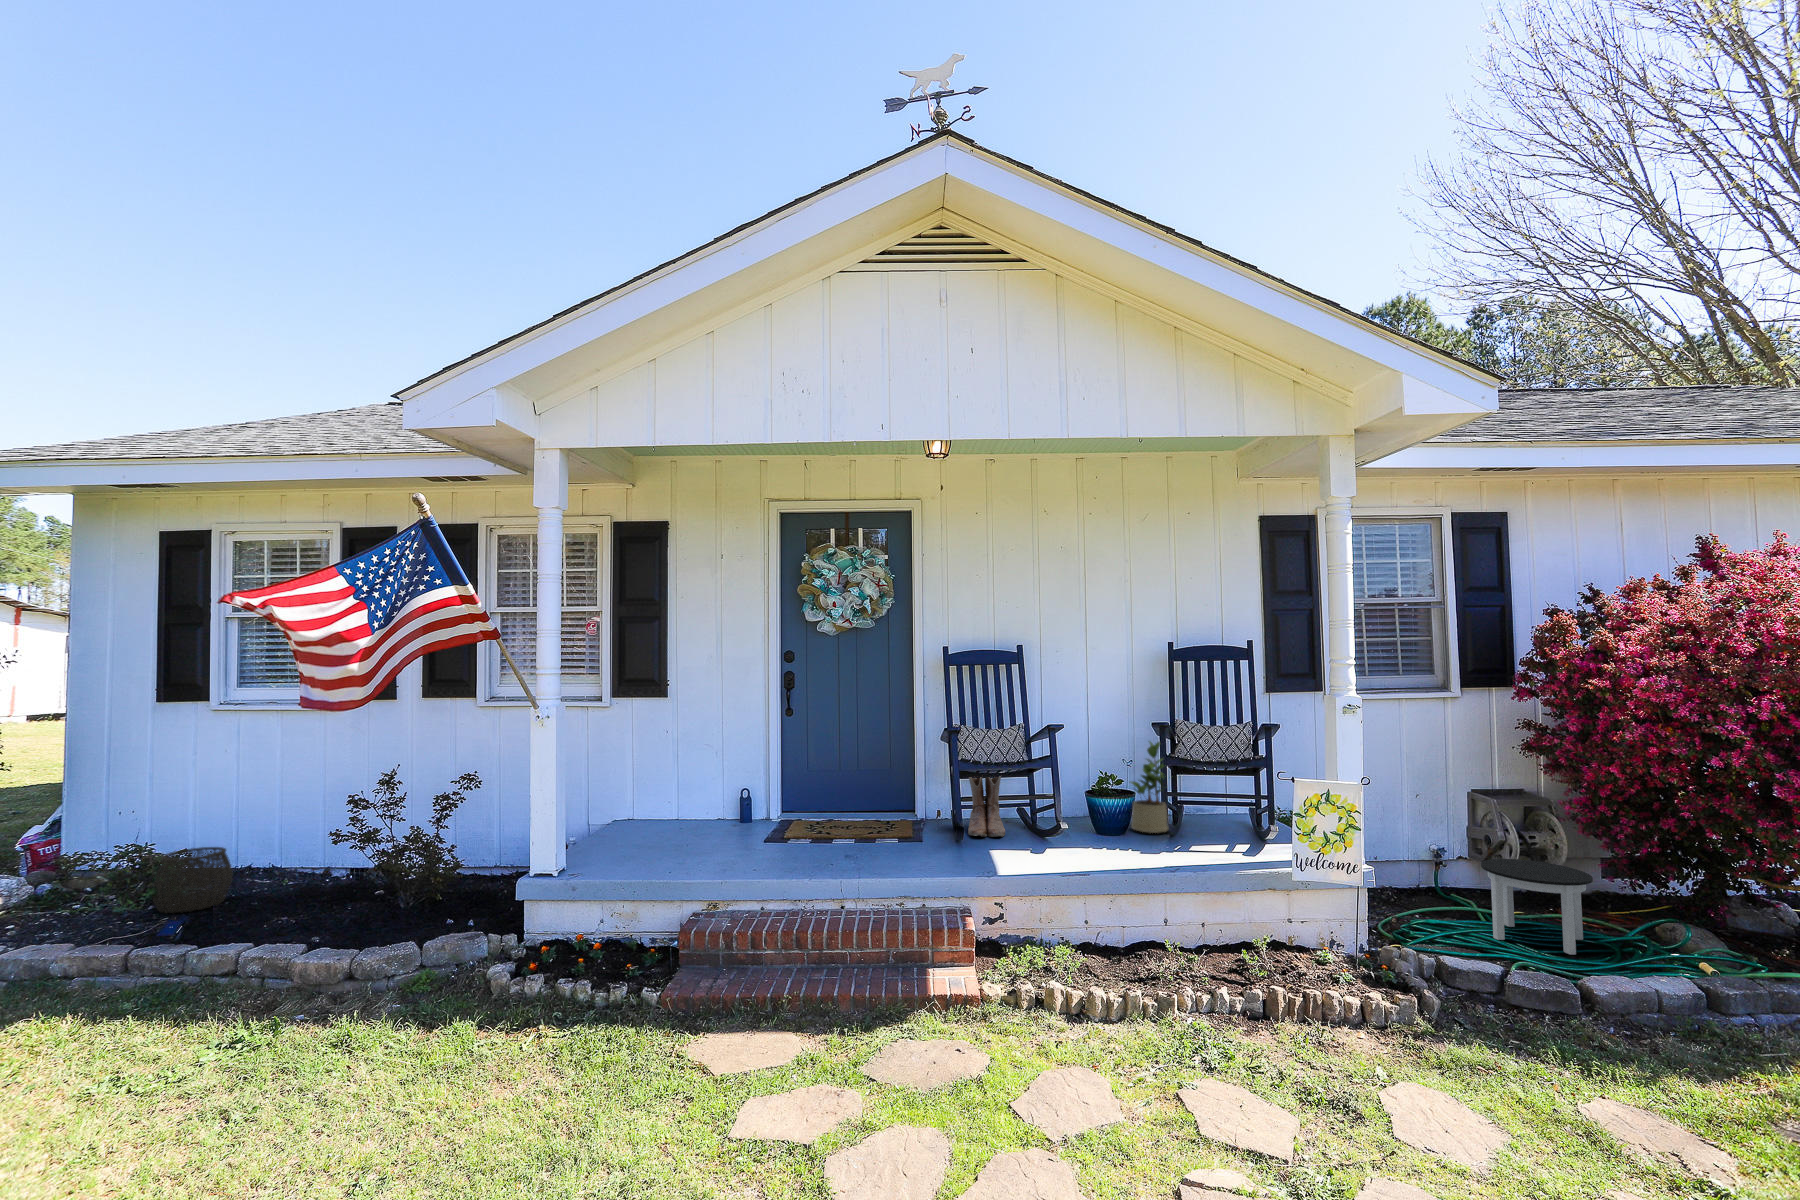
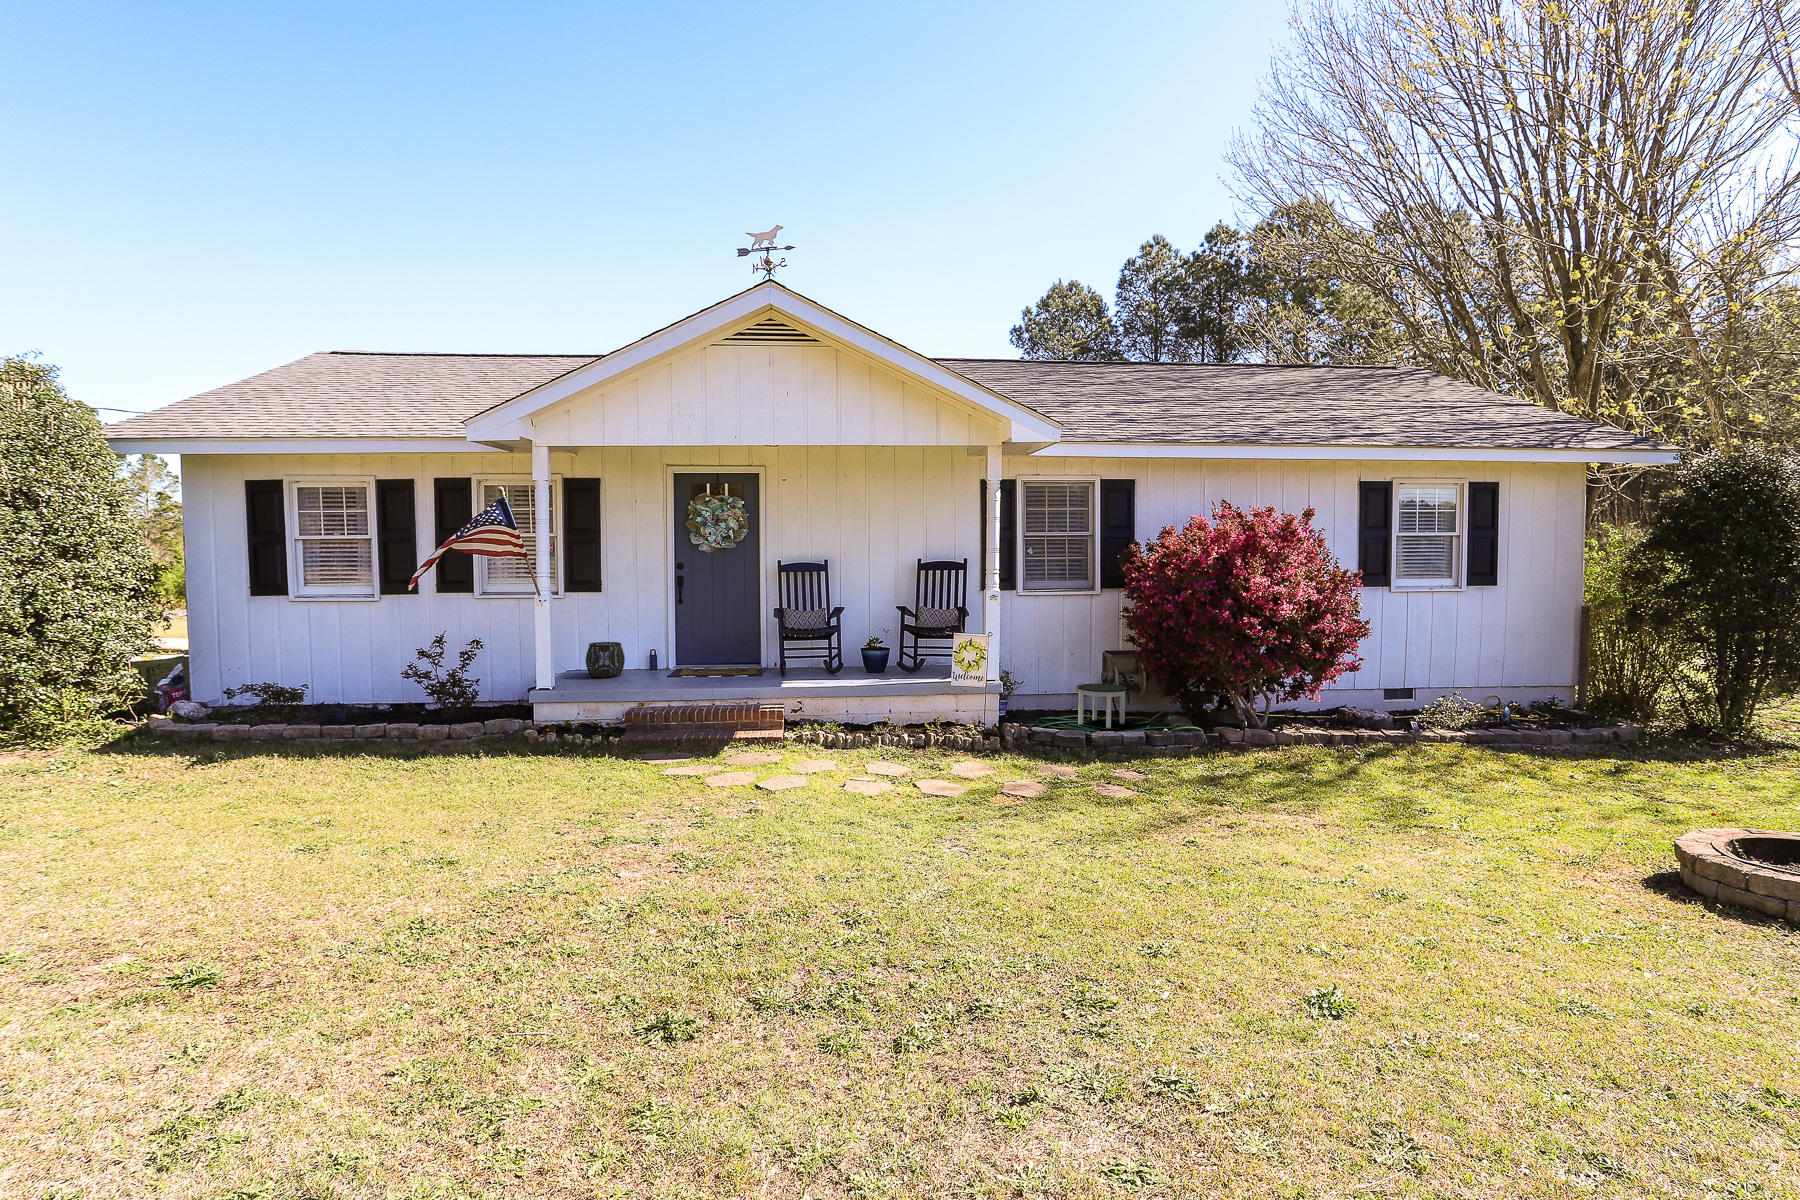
potted plant: present [1131,742,1172,833] -> none [888,618,915,671]
boots: present [968,776,1005,837] -> none [792,635,814,674]
woven basket: present [153,847,232,913] -> present [586,642,625,677]

